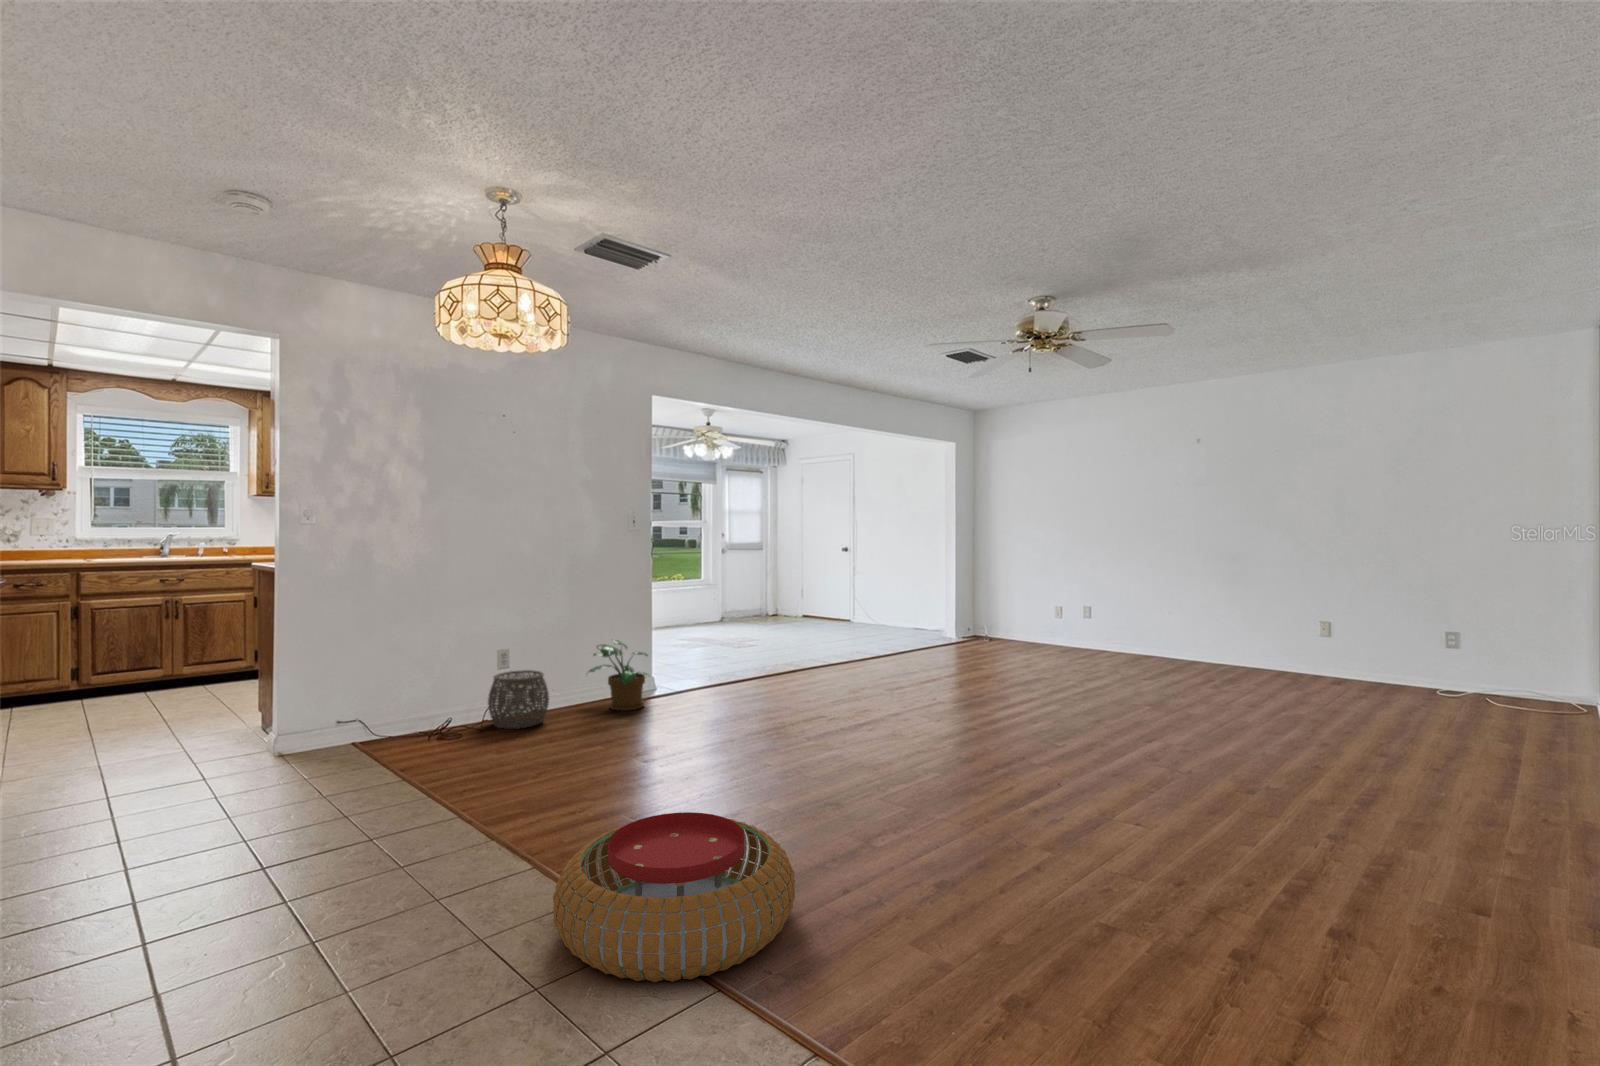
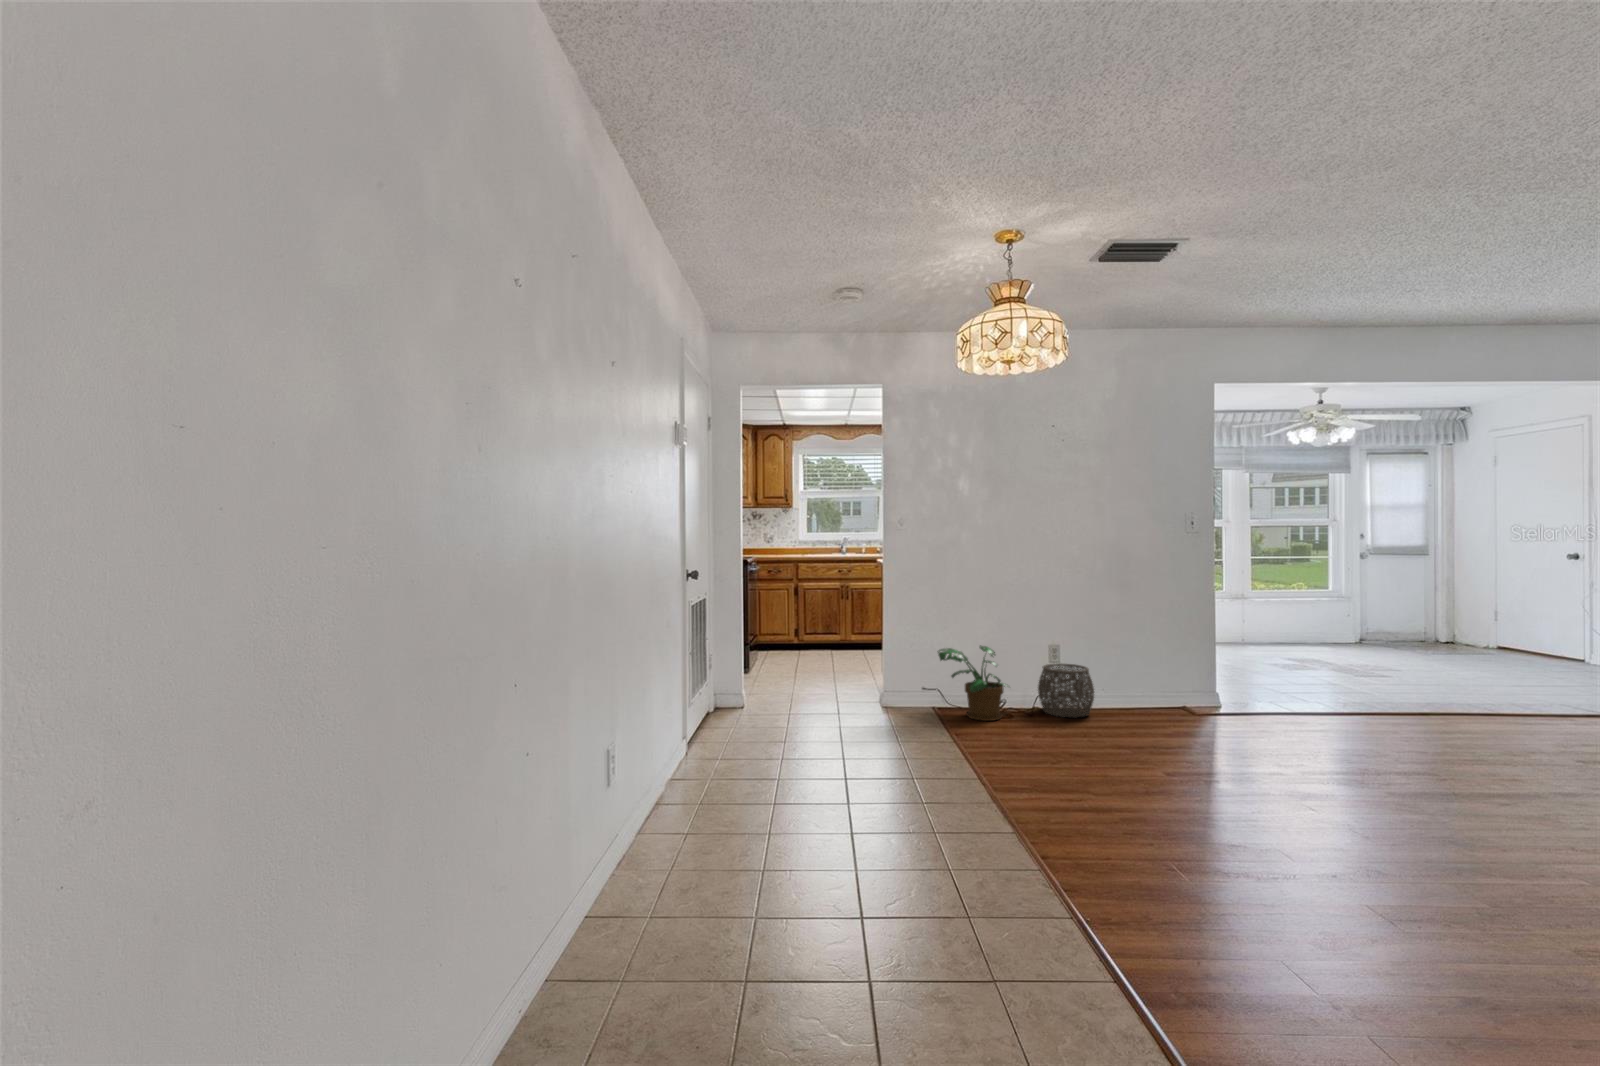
potted plant: present [586,640,648,711] -> present [938,645,1008,721]
pouf: present [553,812,795,982] -> none [1005,816,1270,990]

